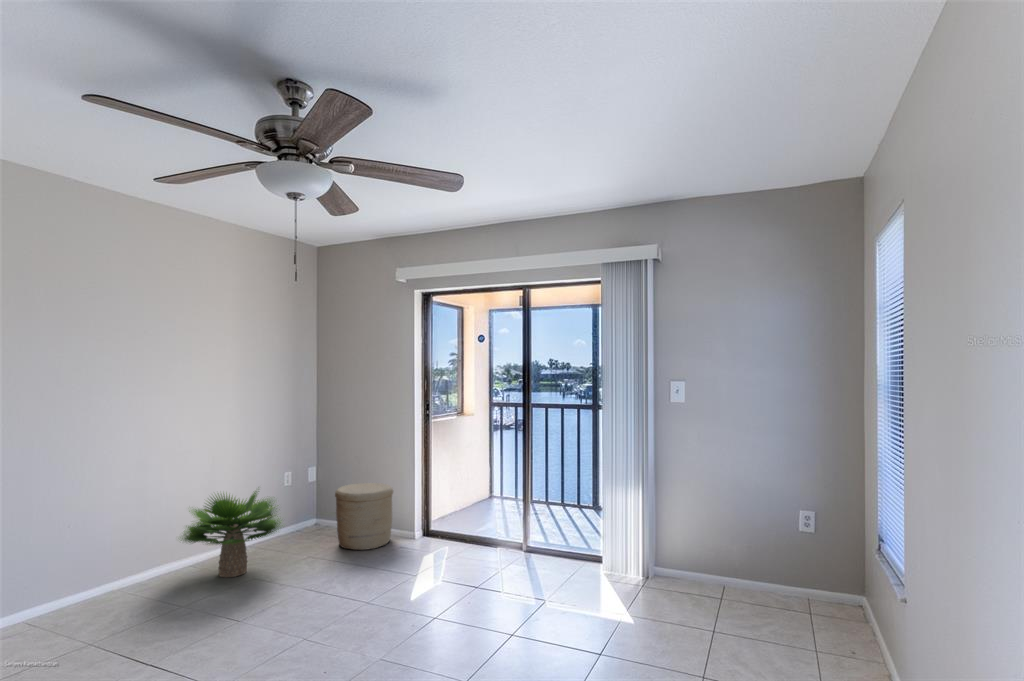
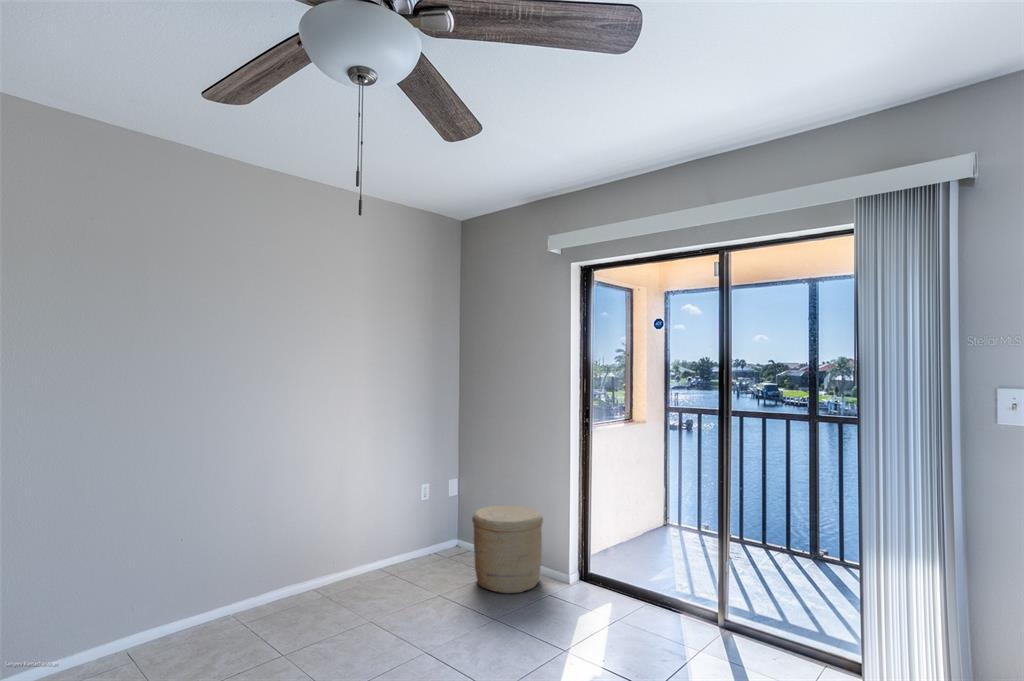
potted plant: present [182,491,281,577] -> none [285,502,412,615]

